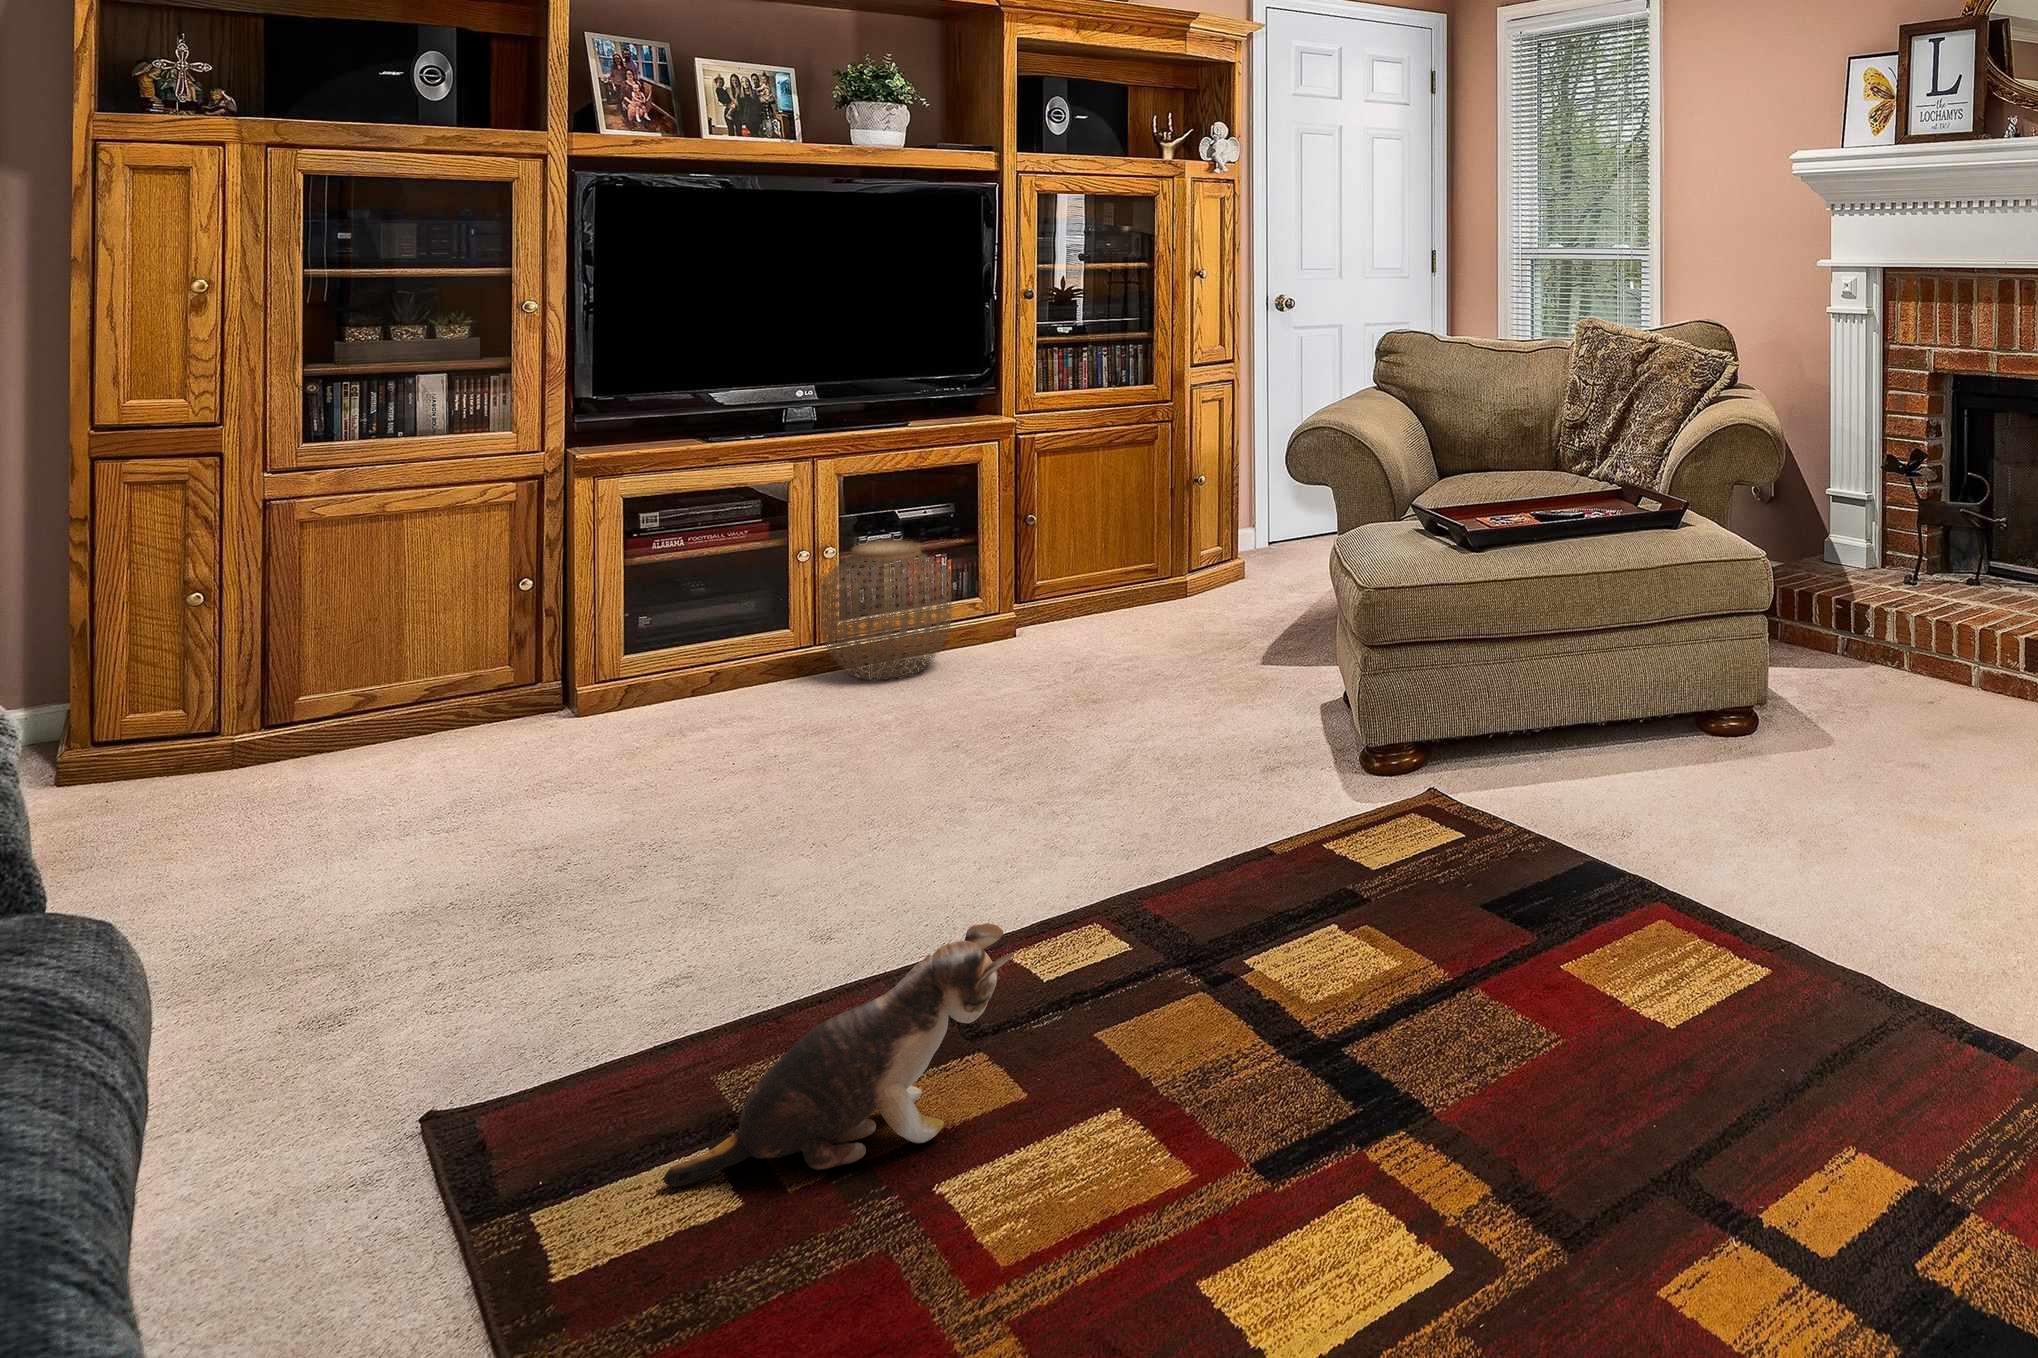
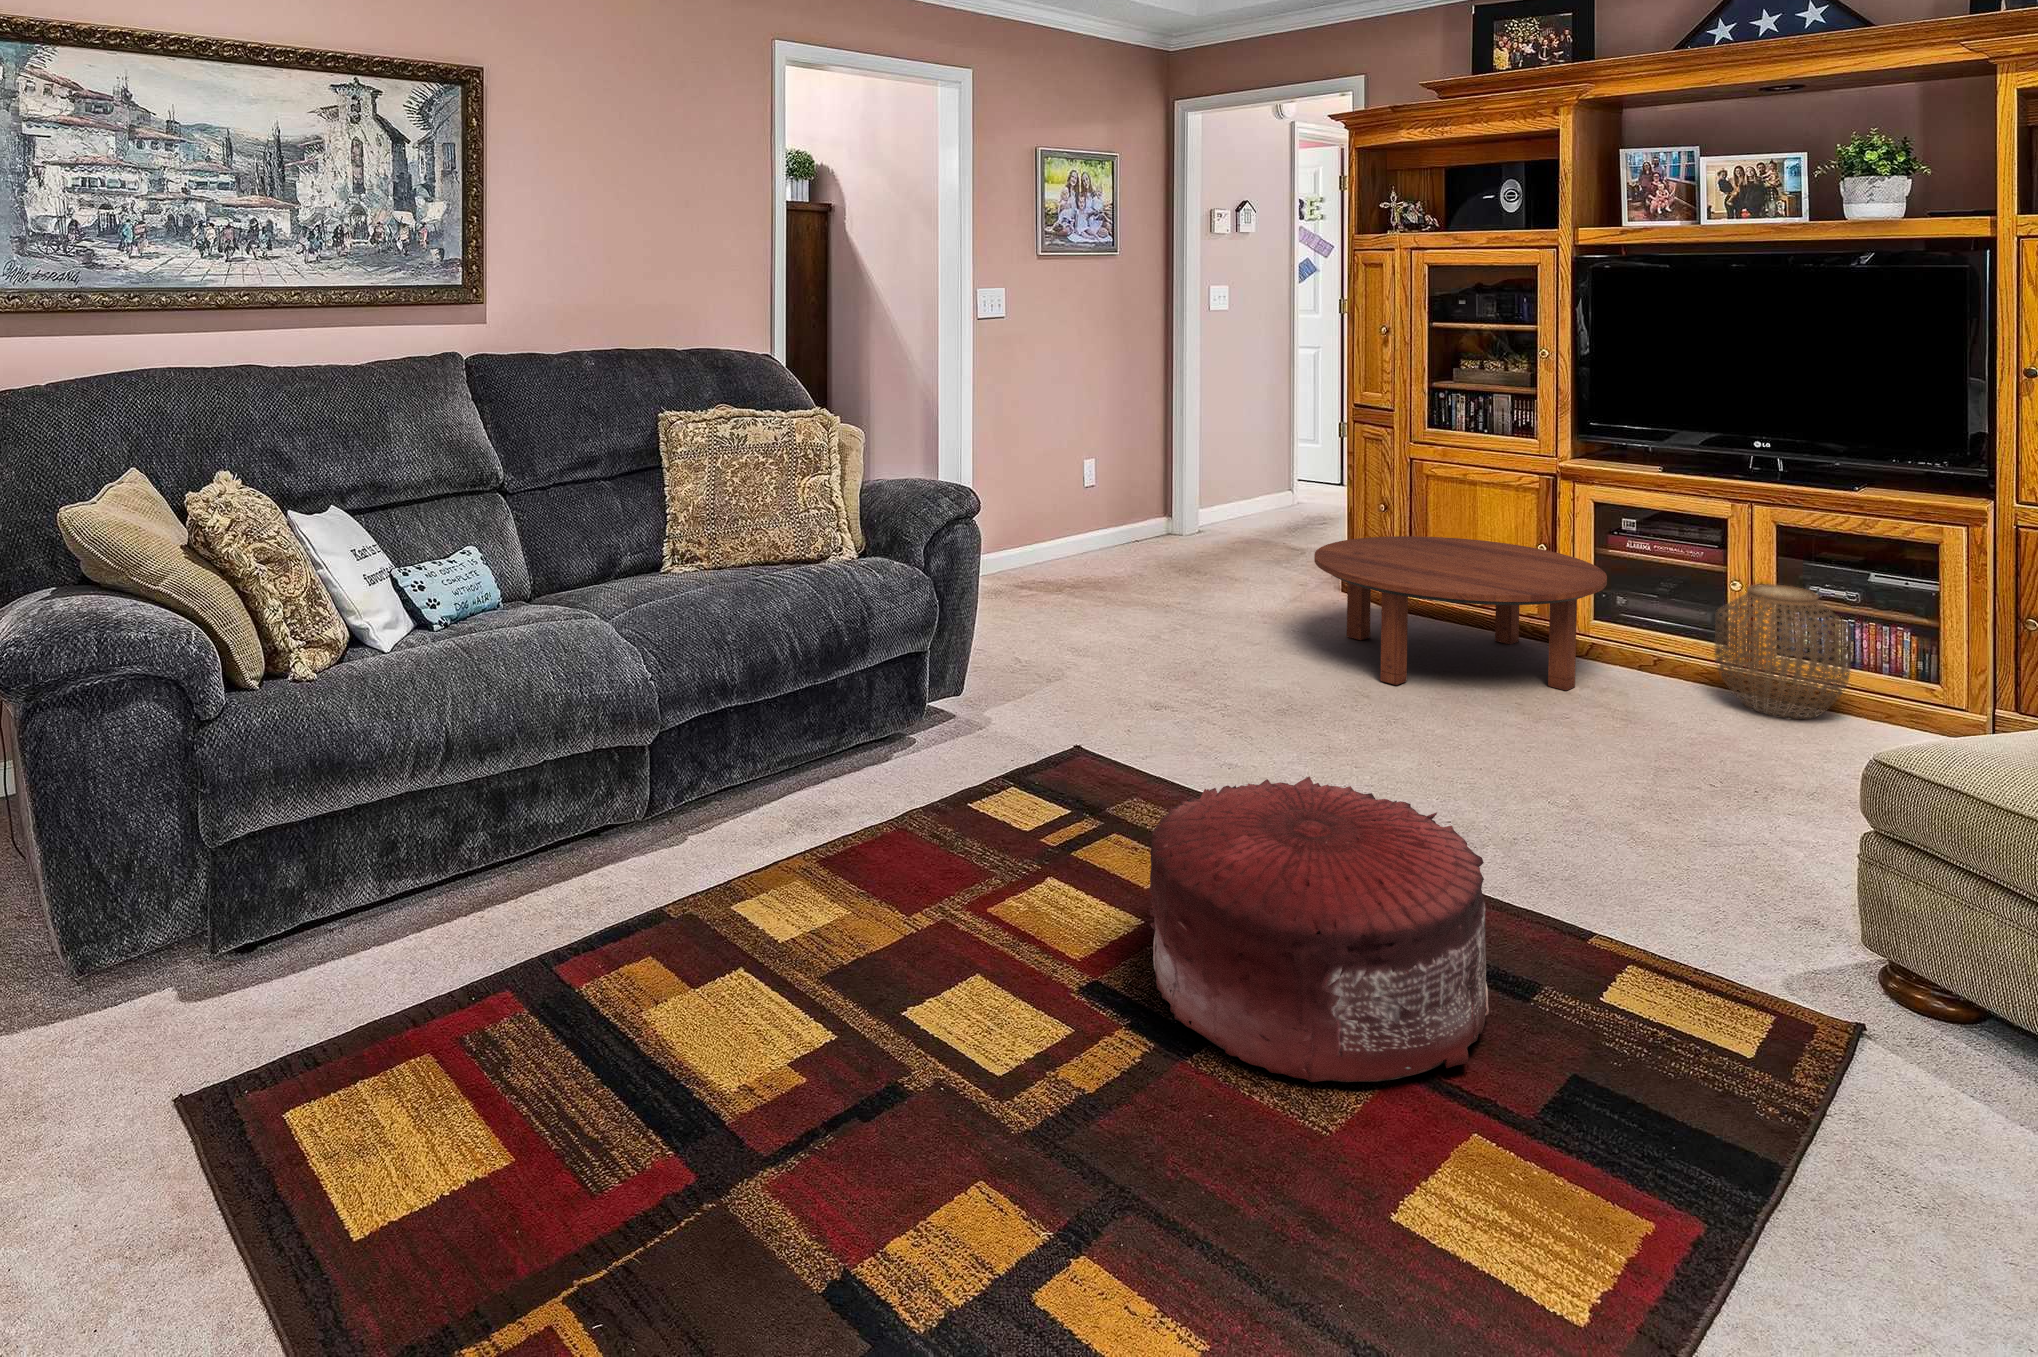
coffee table: none [294,577,760,808] -> present [1314,536,1607,690]
pouf: none [1182,763,1529,1053] -> present [1149,777,1489,1082]
plush toy: present [663,923,1014,1186] -> none [952,743,1067,855]

